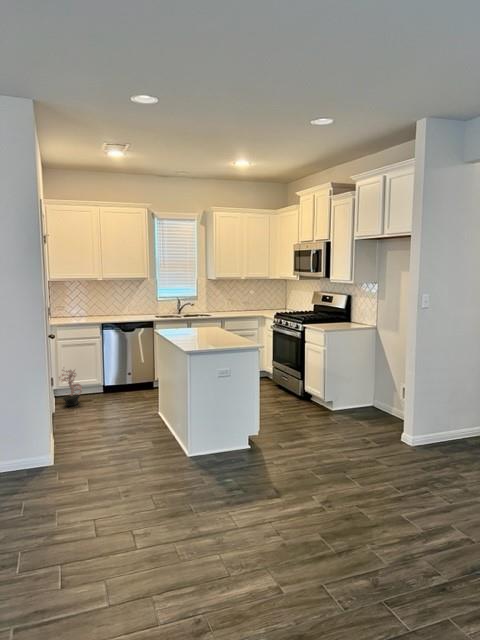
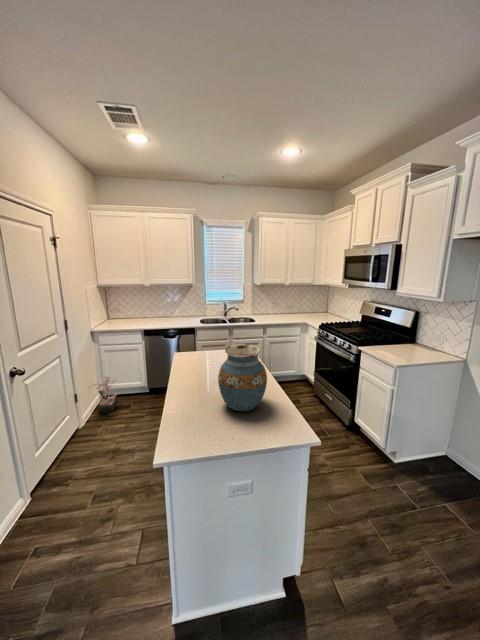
vase: none [206,308,235,346] -> present [218,344,267,411]

